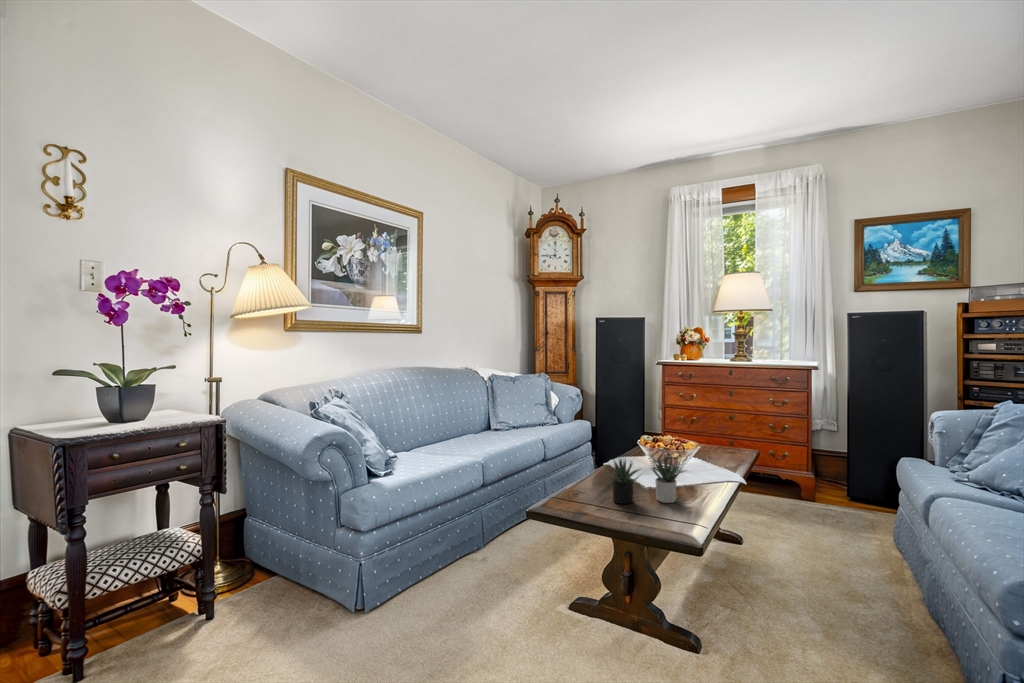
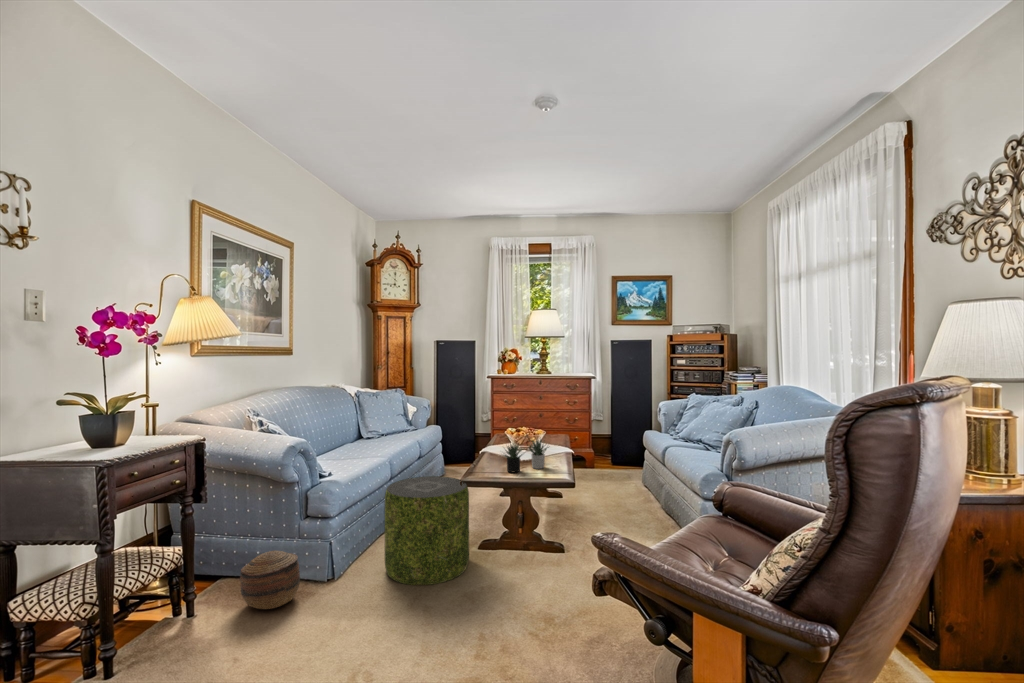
pouf: none [430,491,545,651] -> present [385,476,469,585]
basket: none [253,560,325,633] -> present [240,551,300,609]

